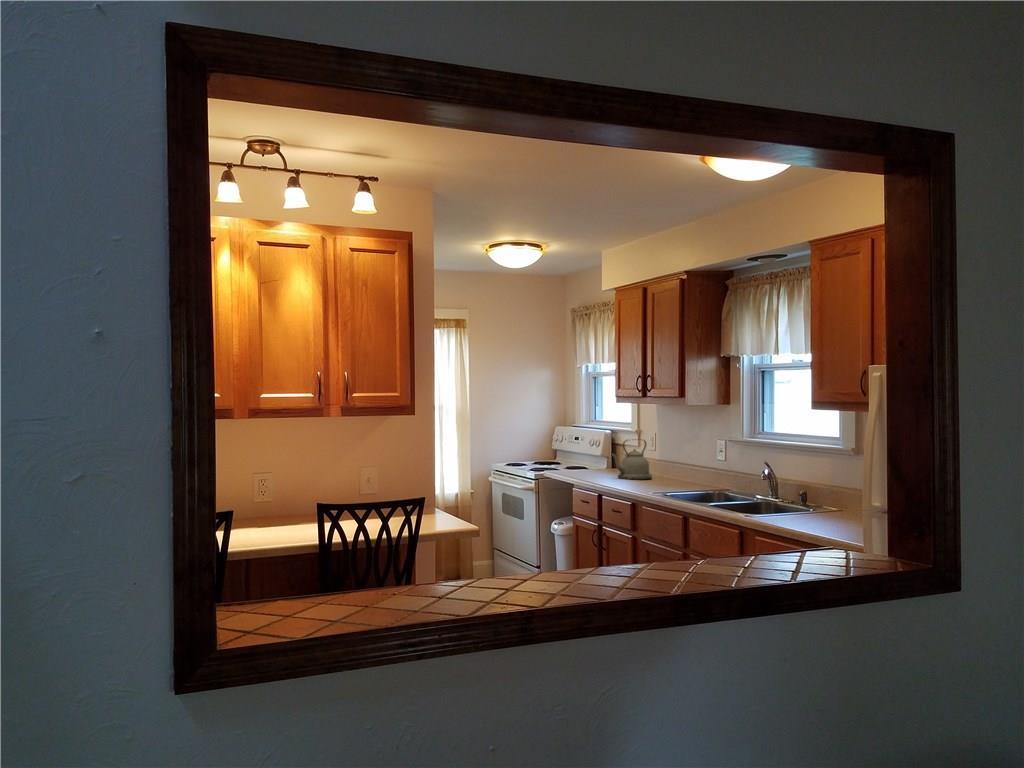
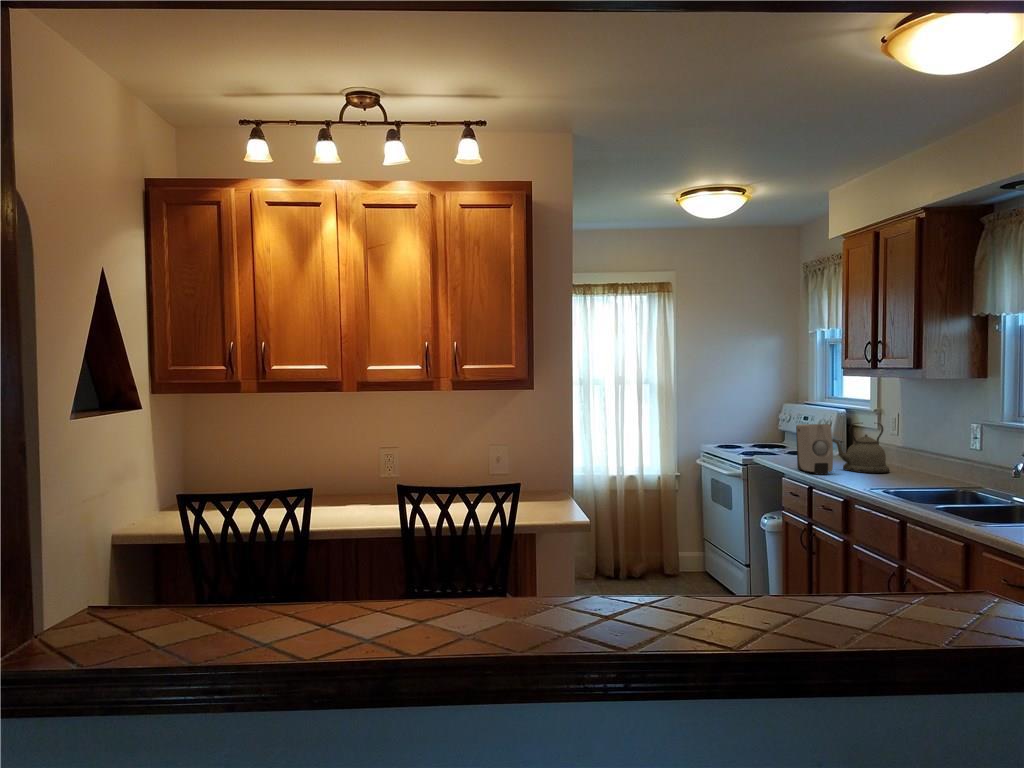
soap dispenser: none [585,441,615,482] -> present [796,424,833,474]

